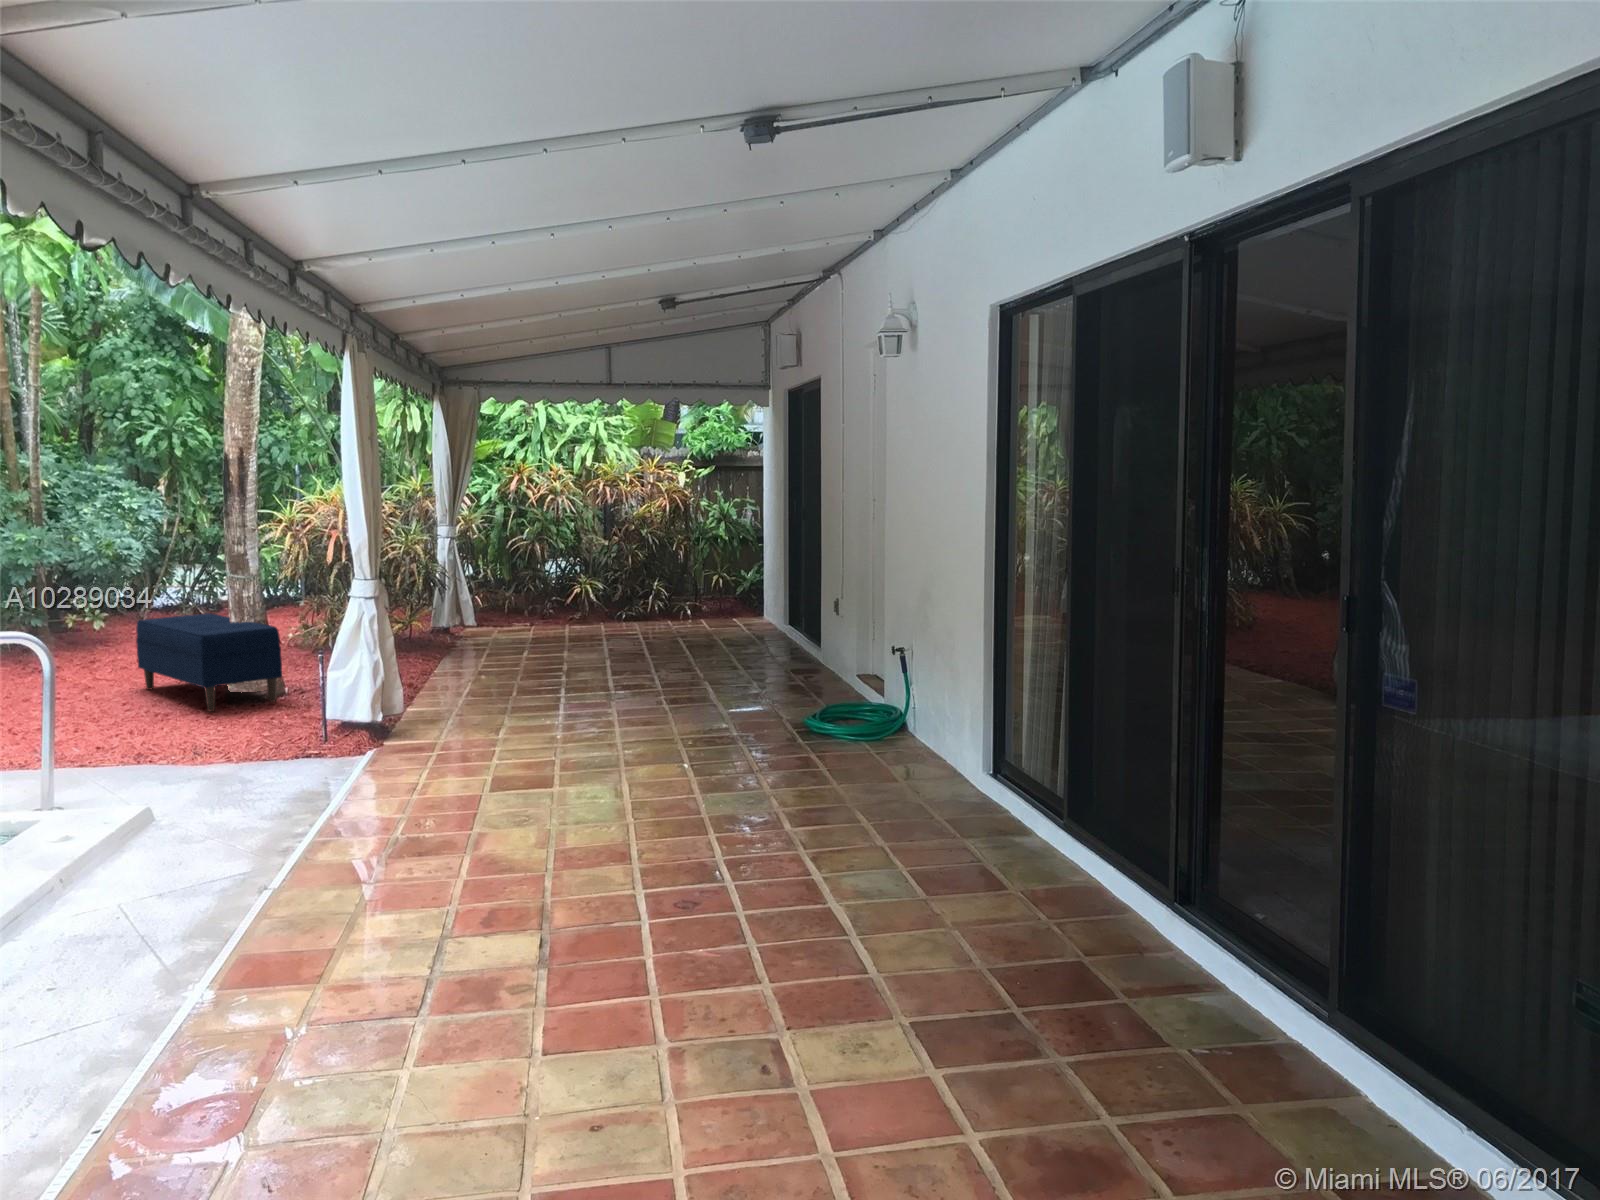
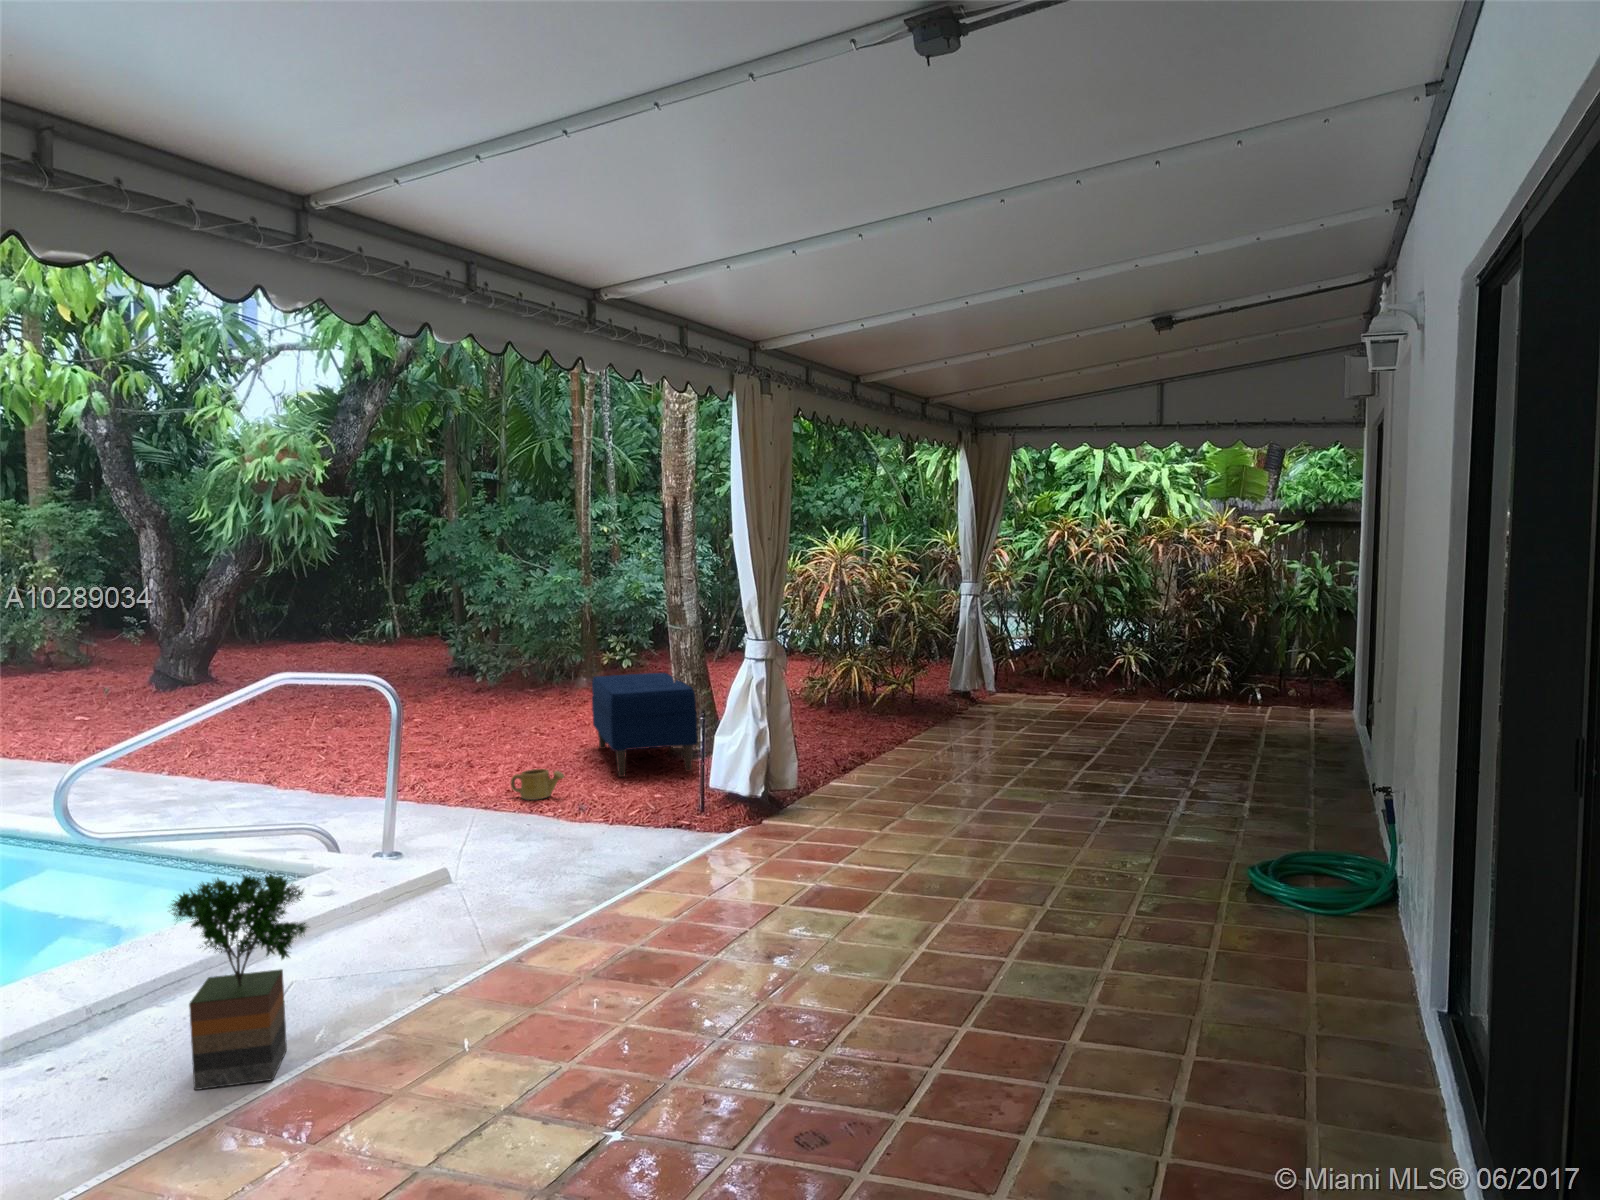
watering can: none [119,708,177,737] -> present [511,769,564,800]
potted tree: none [138,778,259,939] -> present [171,874,308,1090]

